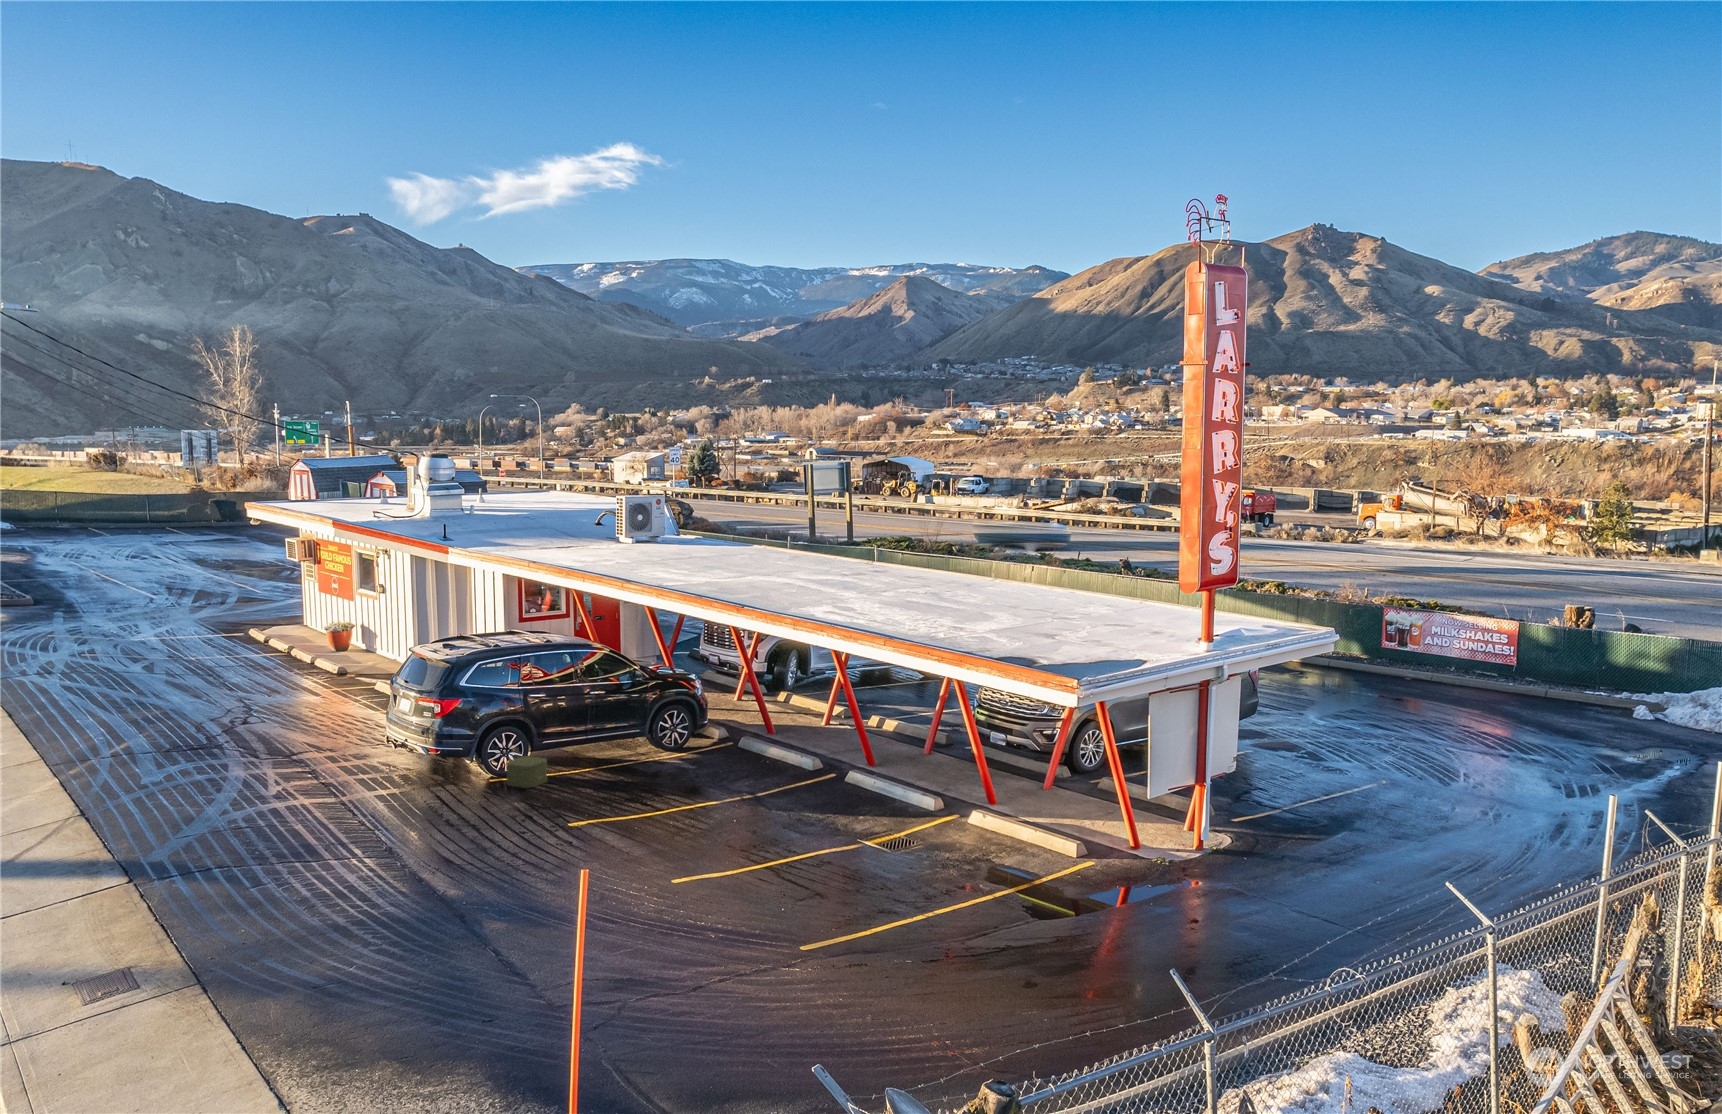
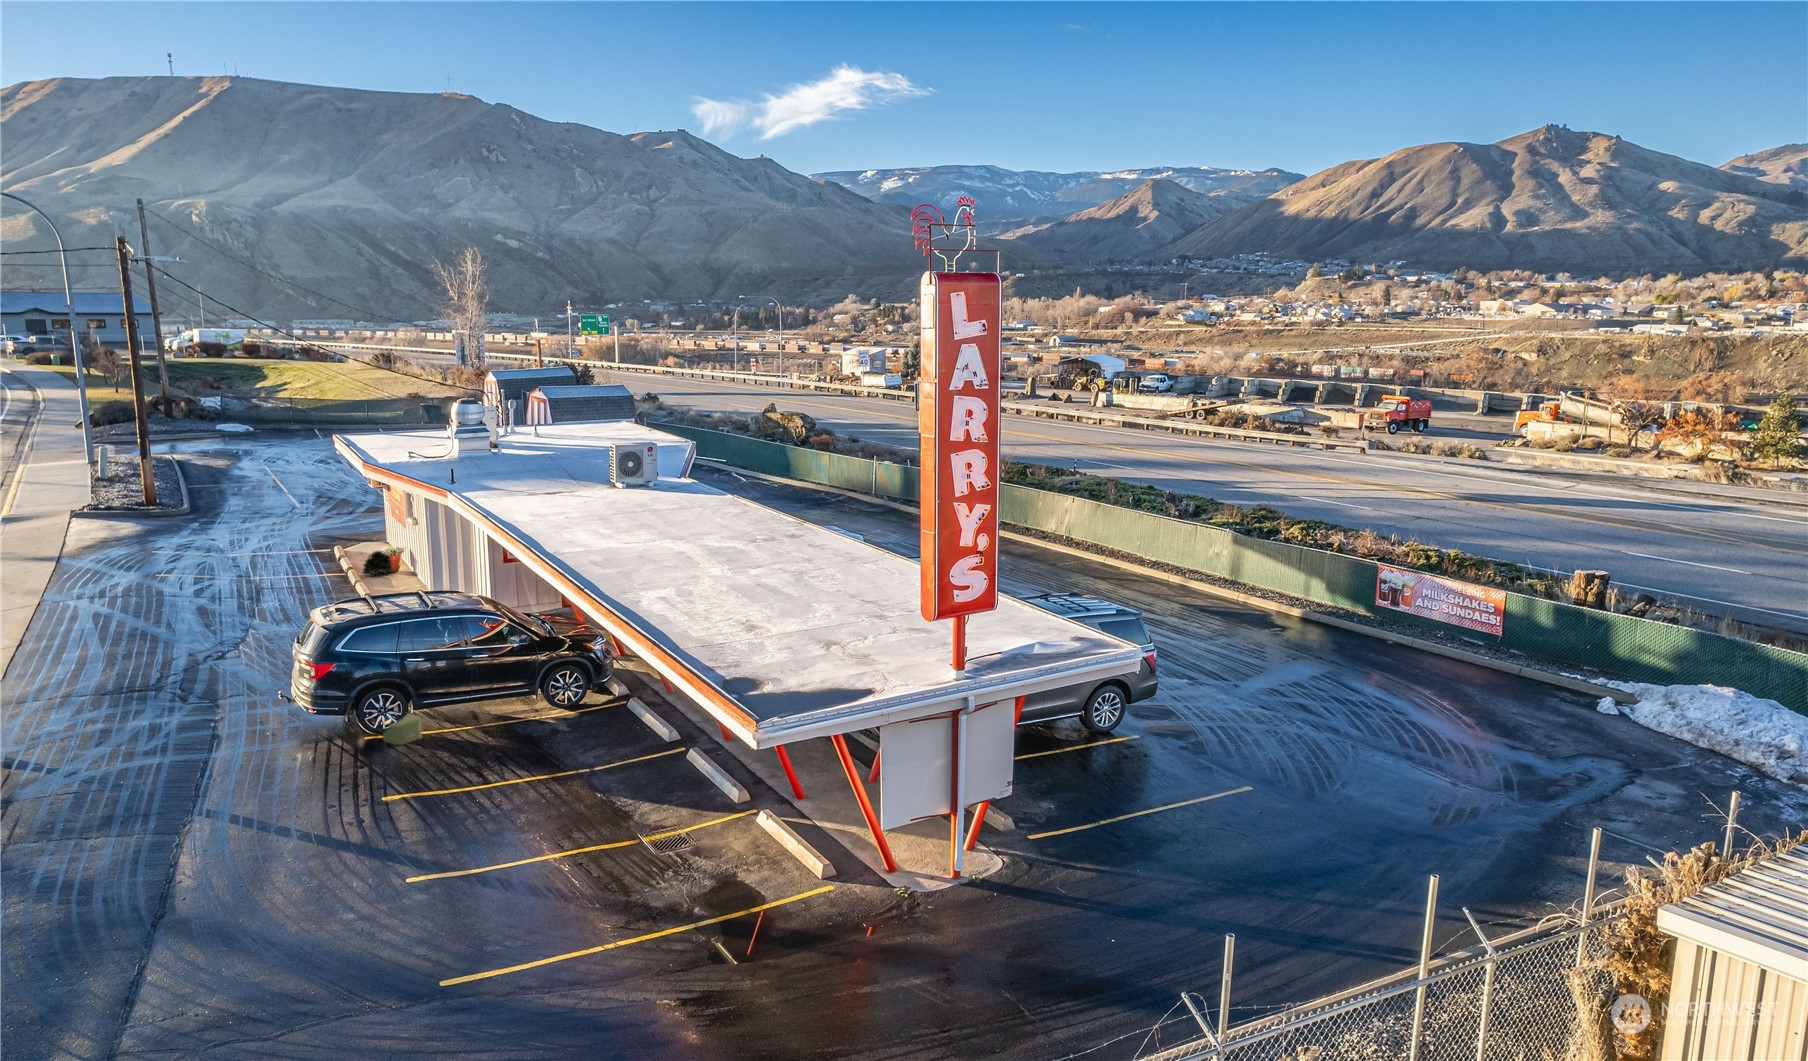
potted plant: none [327,630,362,658] -> present [363,551,391,575]

